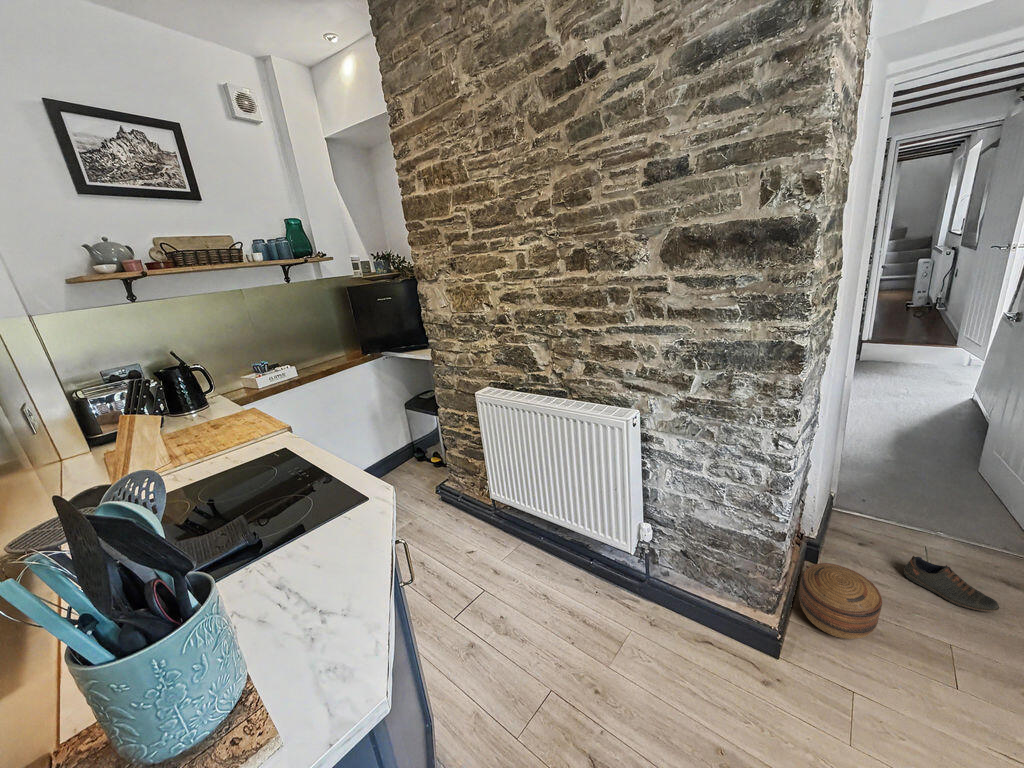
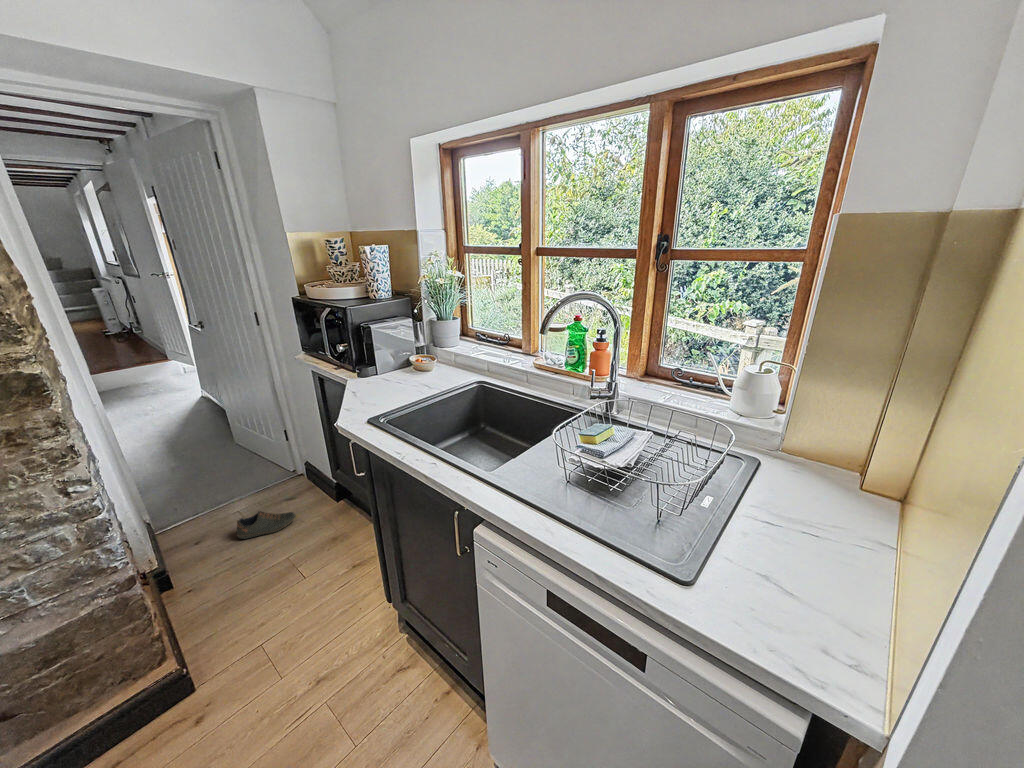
basket: present [799,563,882,639] -> none [170,559,247,633]

